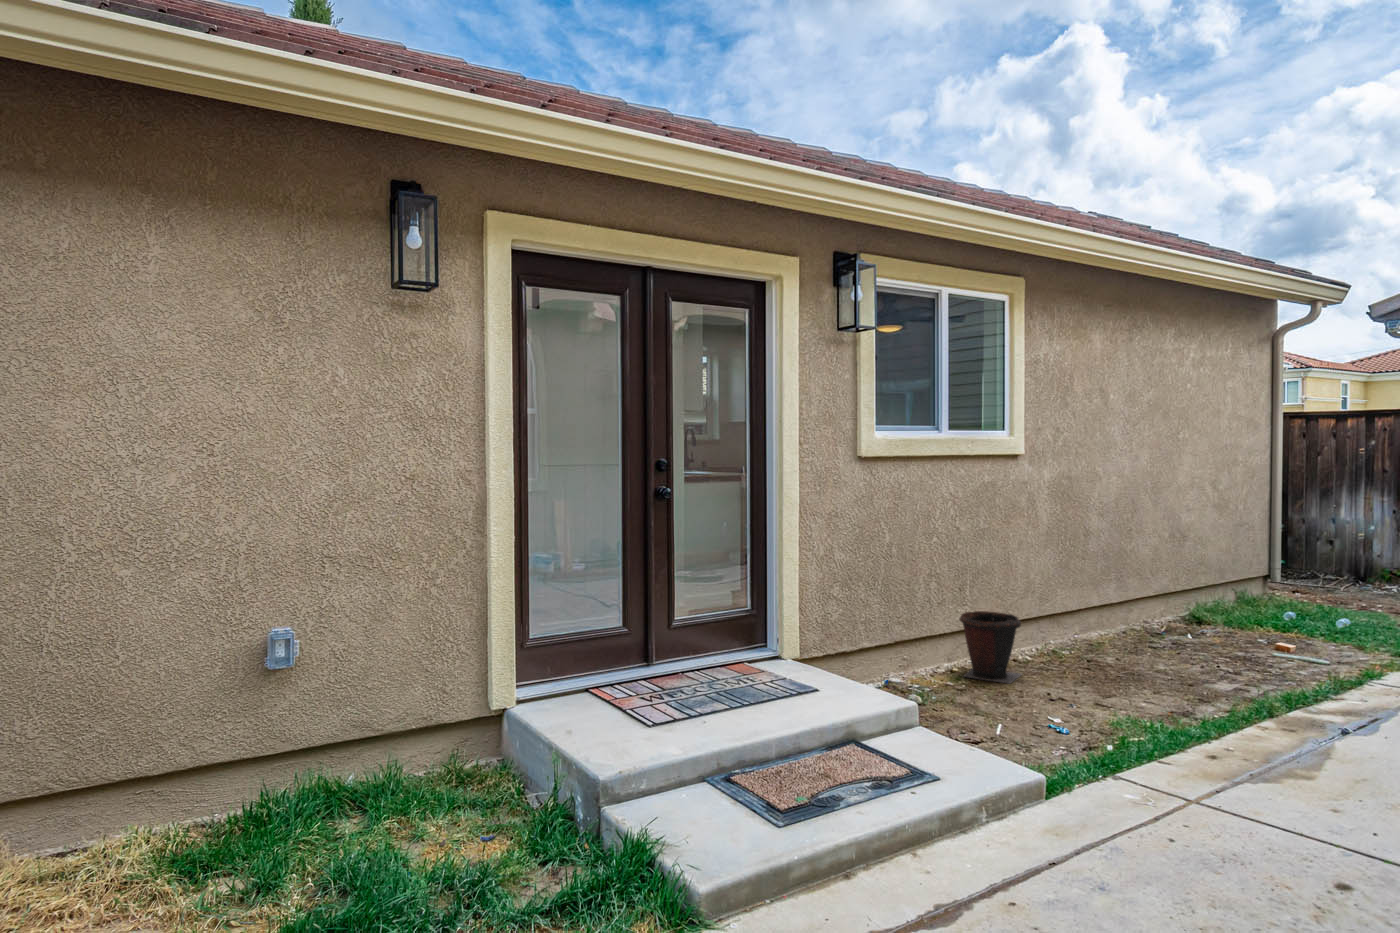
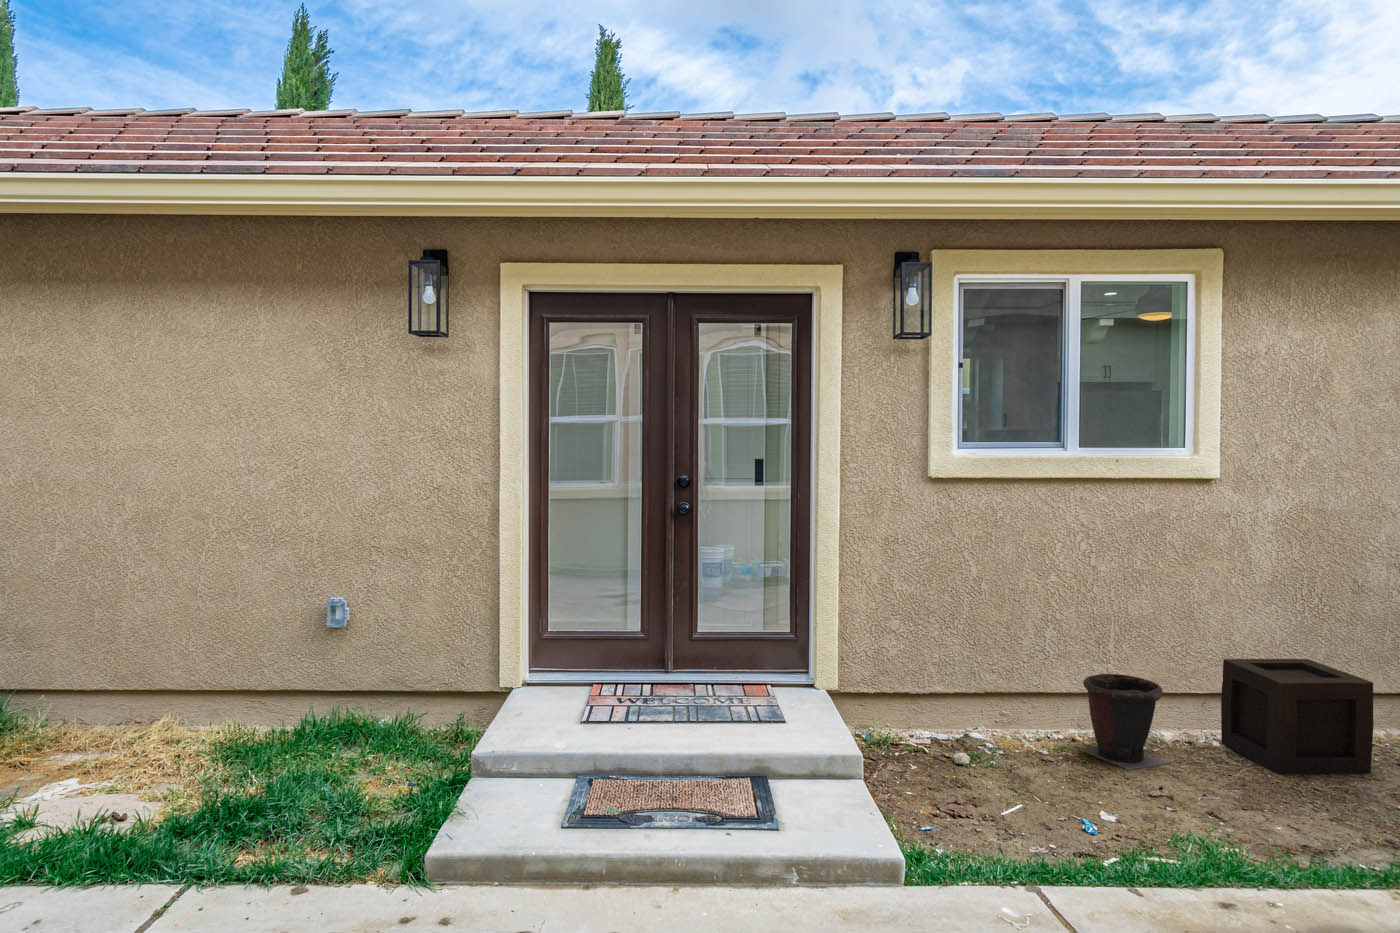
wooden crate: none [1025,585,1125,669] -> present [1221,659,1373,774]

